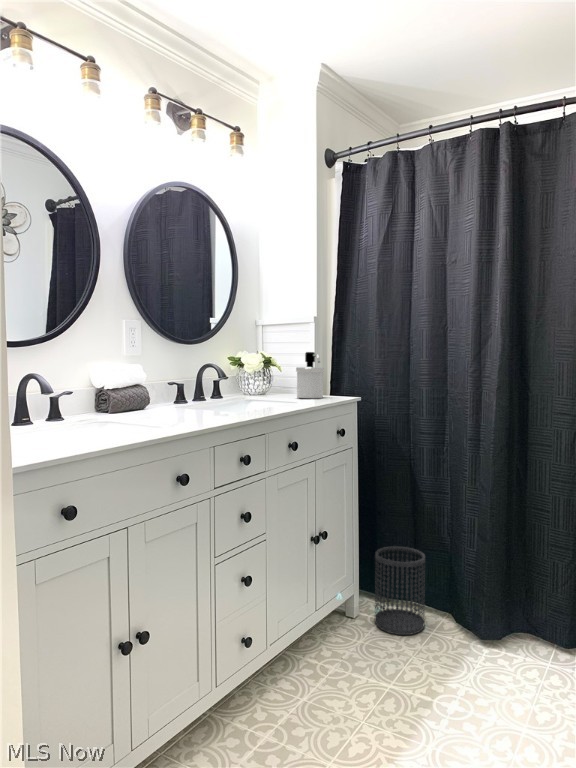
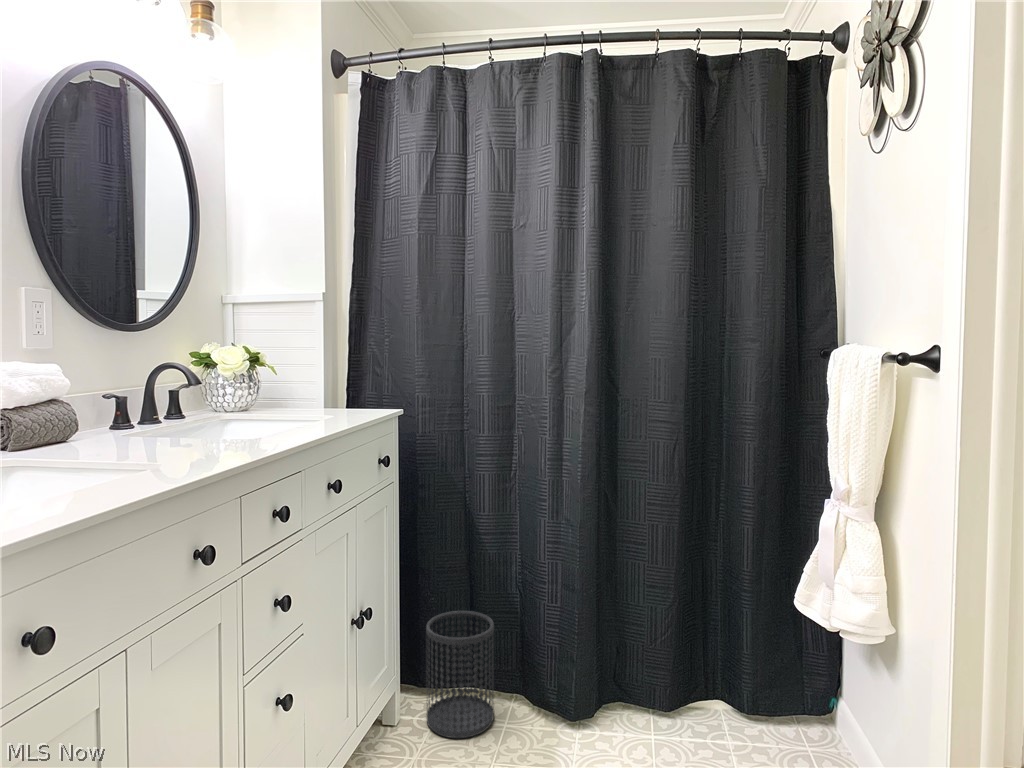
soap dispenser: present [296,352,324,398] -> none [303,345,346,414]

